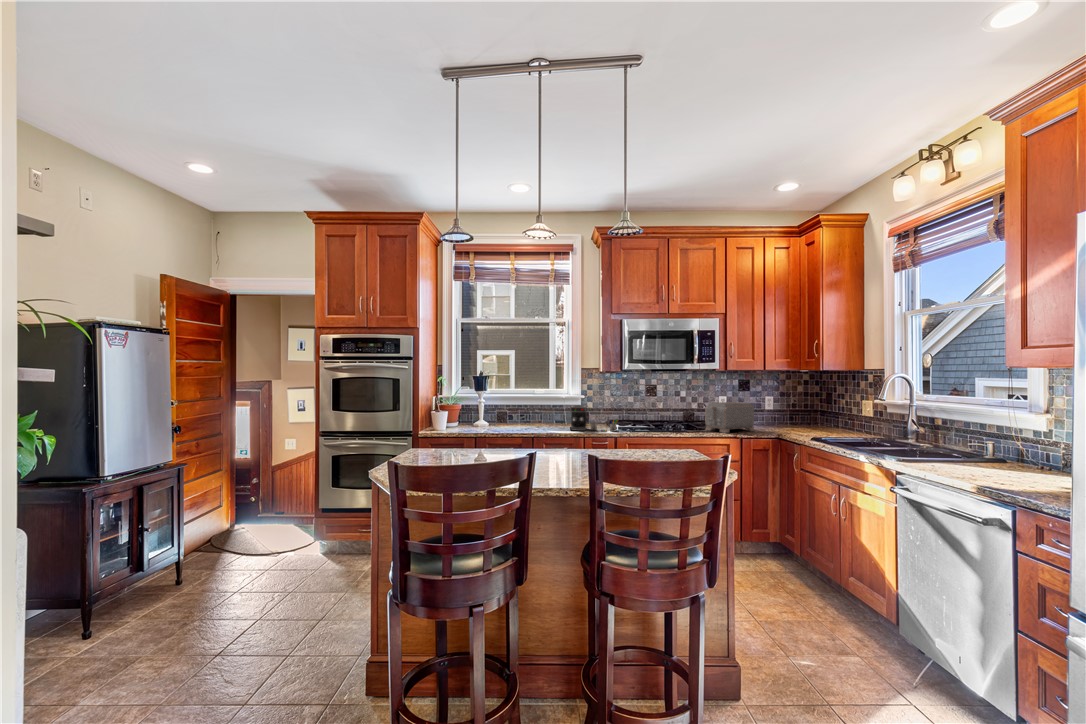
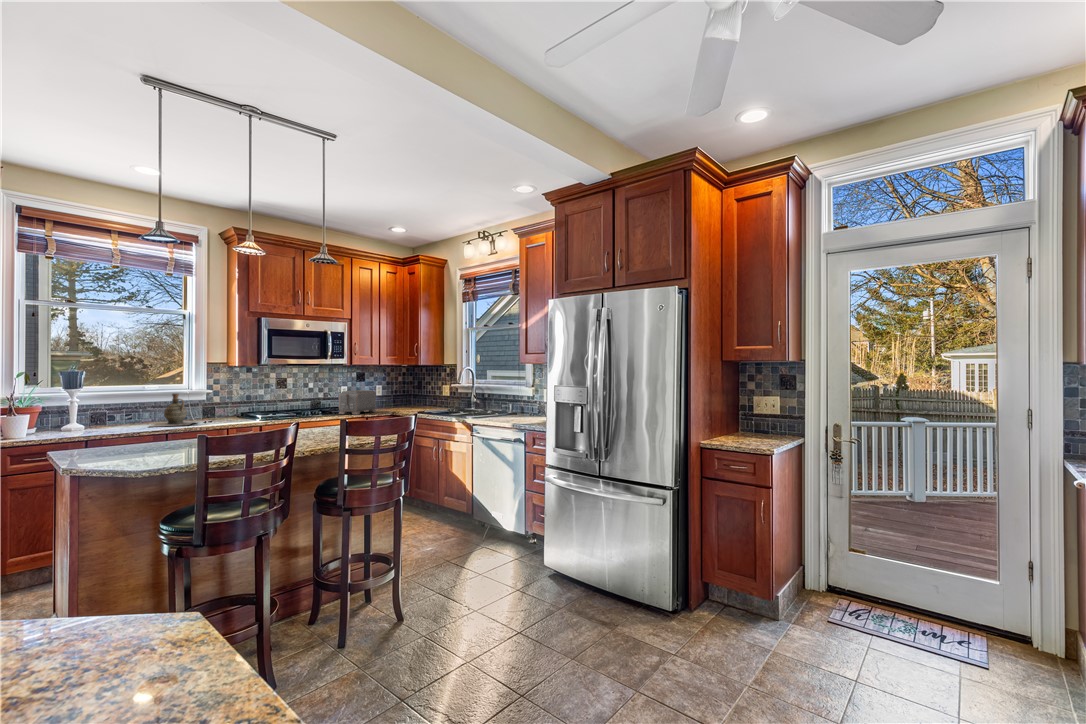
ceramic jug: none [520,398,563,430] -> present [150,393,195,427]
coffee maker: present [570,405,618,432] -> none [210,399,264,424]

